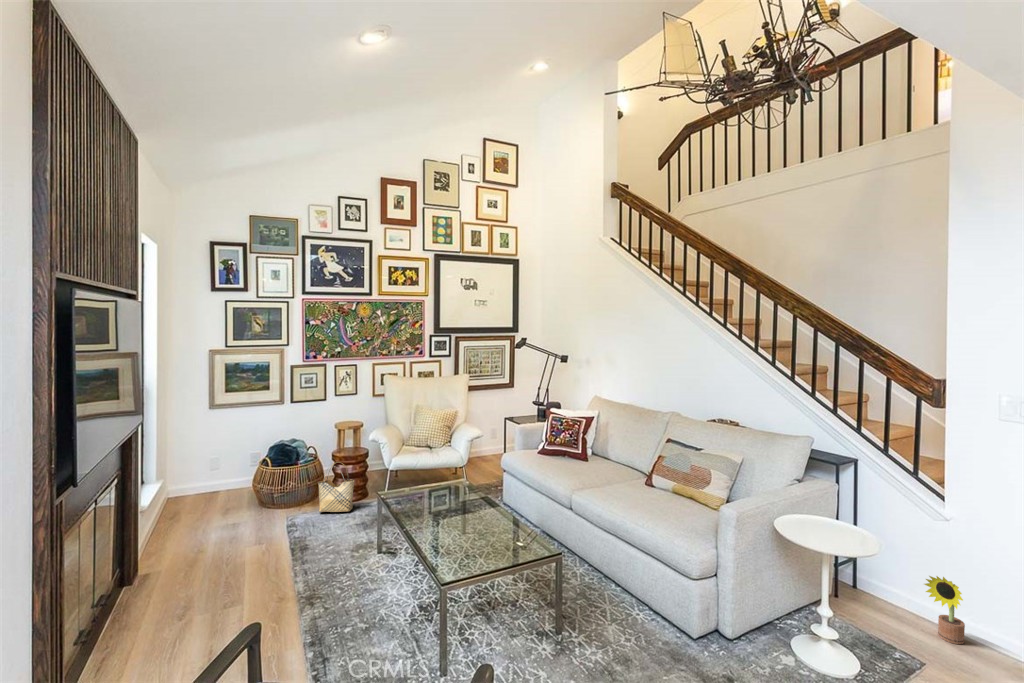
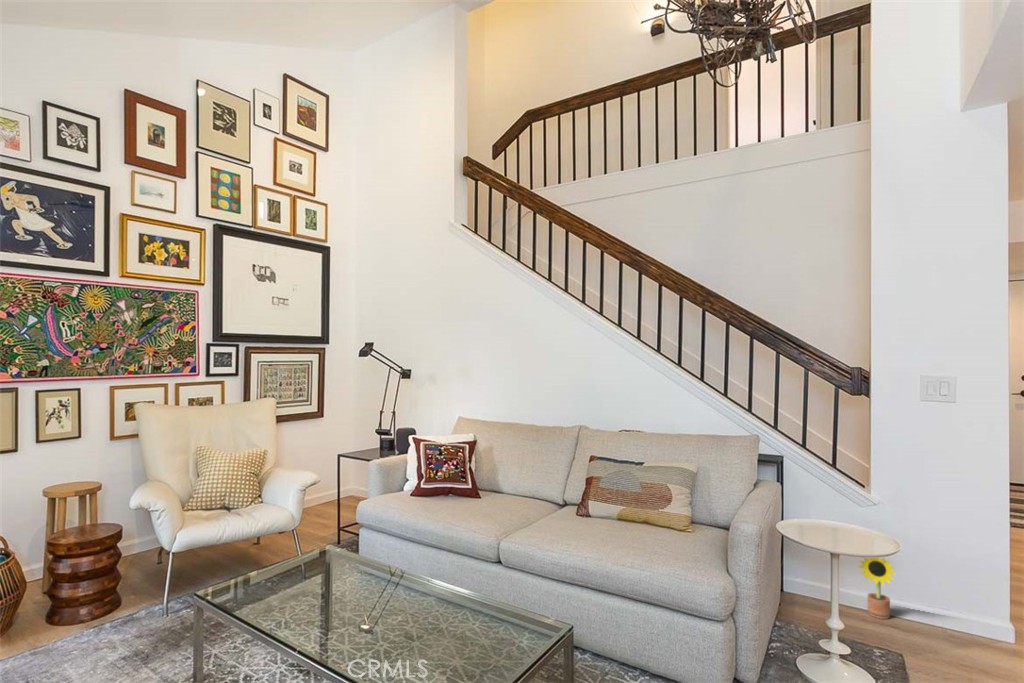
woven basket: present [318,462,354,512] -> none [31,554,109,652]

